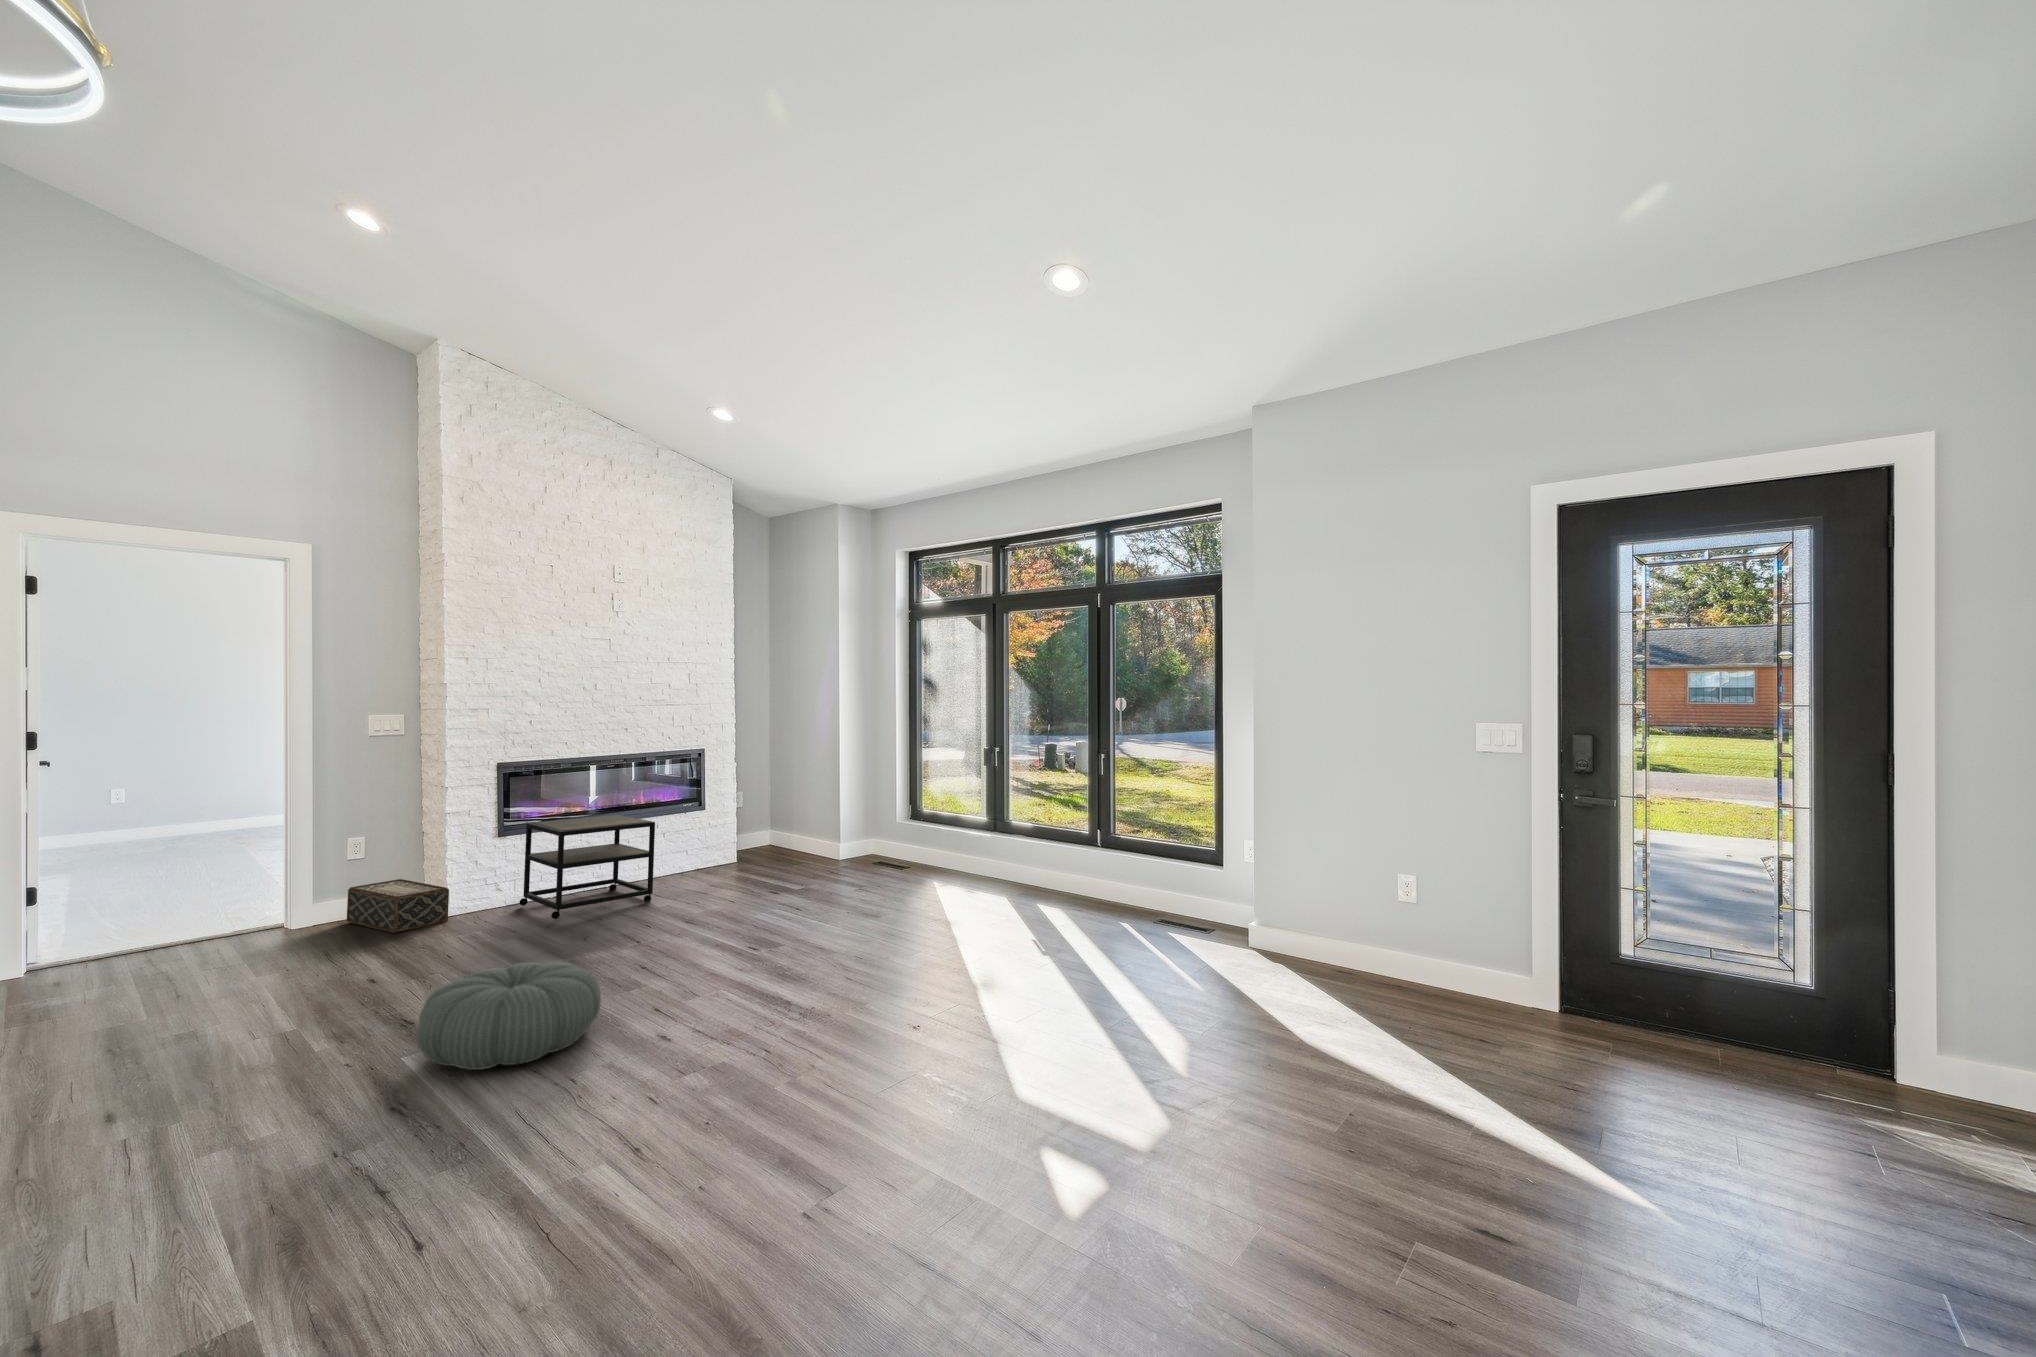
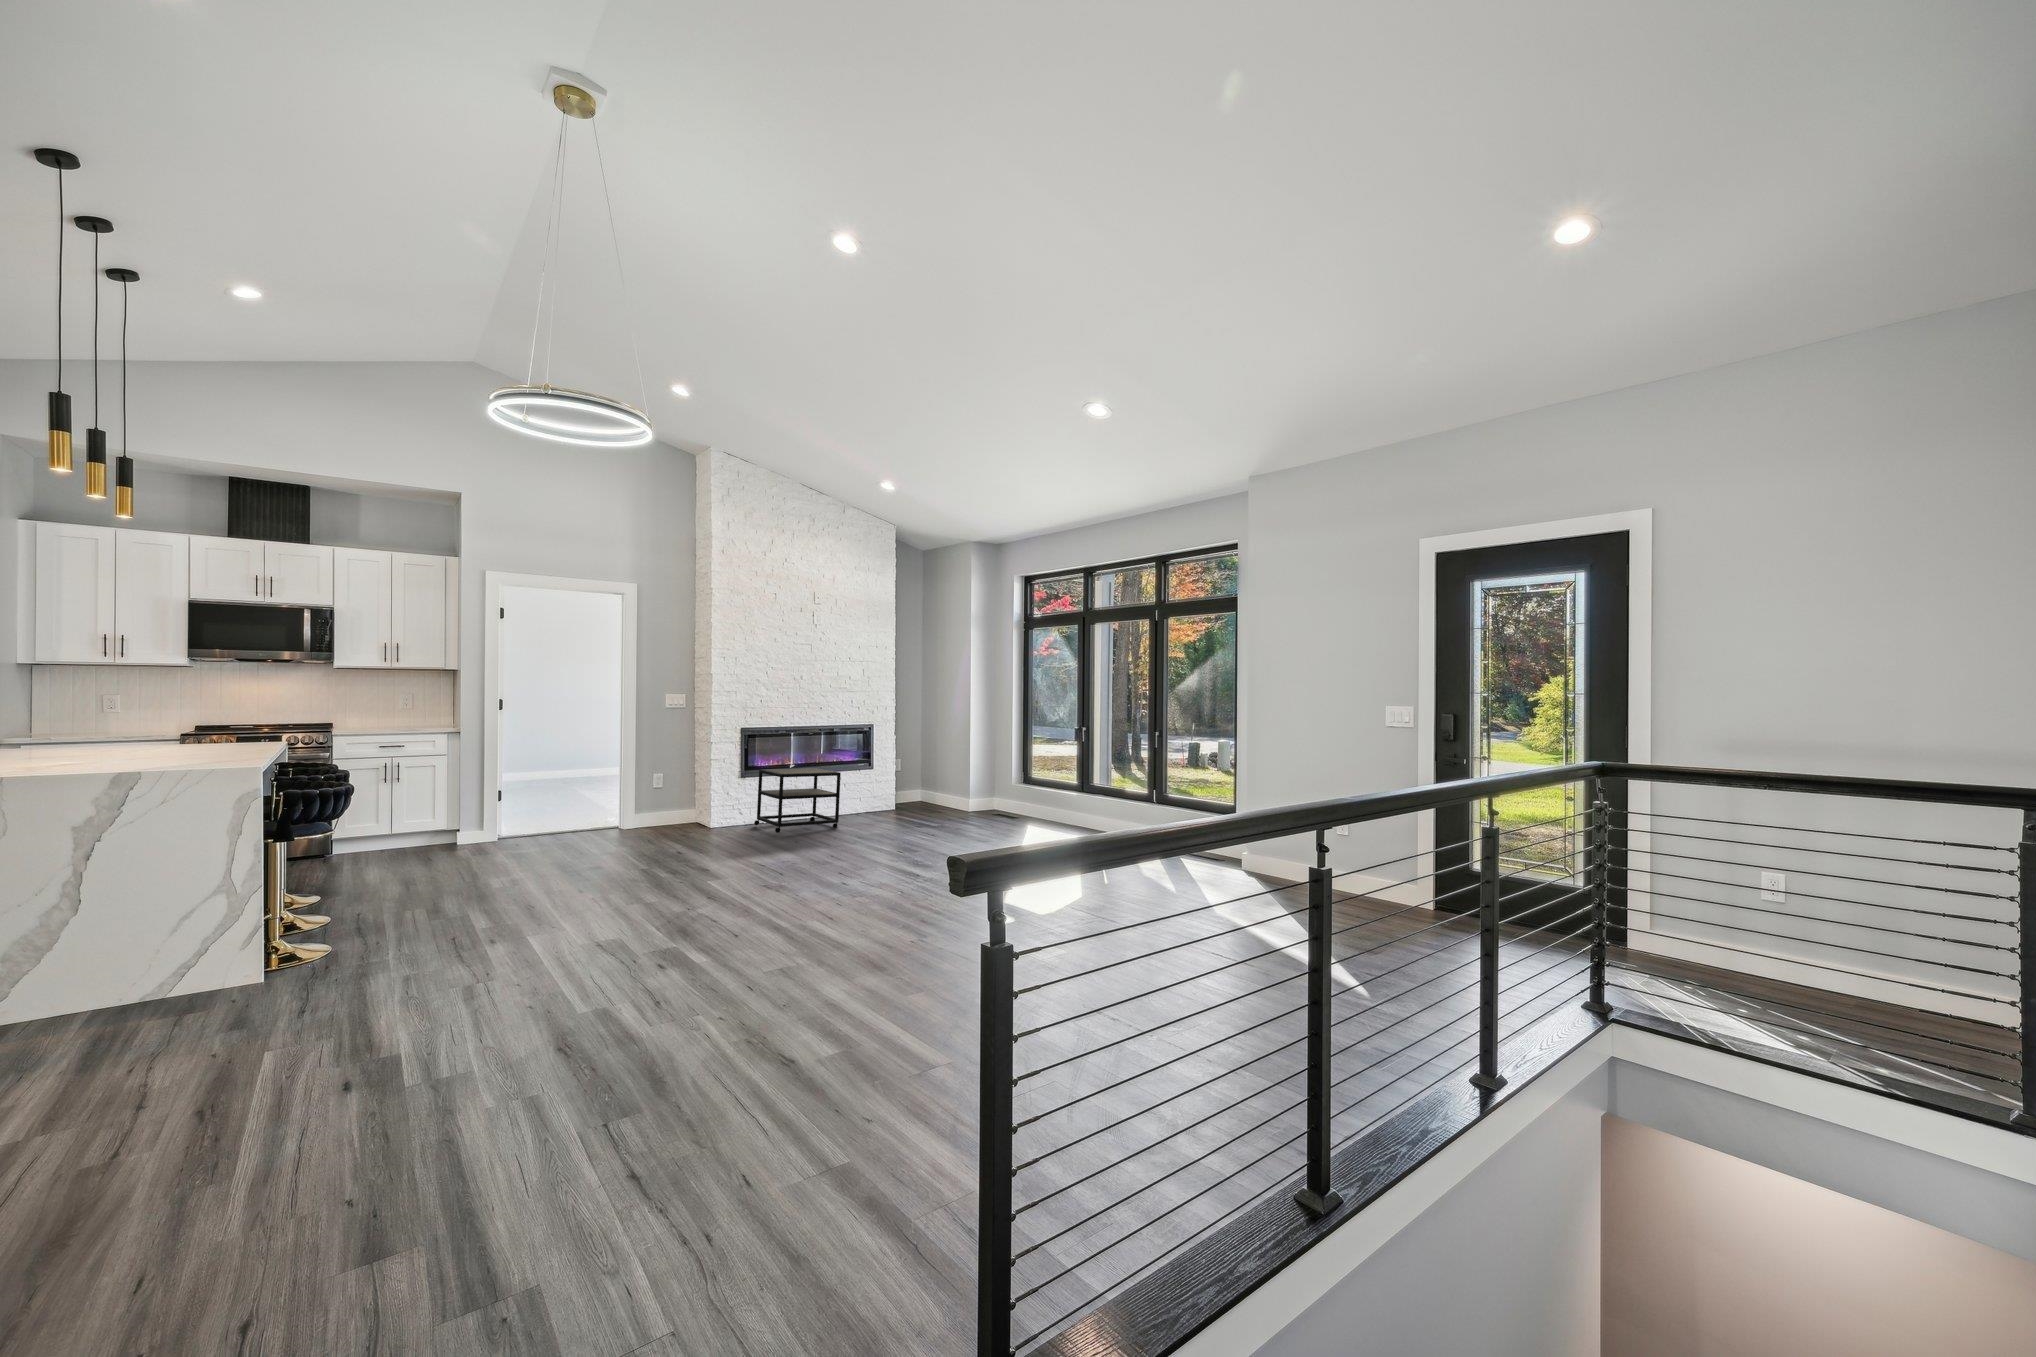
woven basket: present [347,879,449,933] -> none [654,803,713,834]
pouf: present [418,962,601,1070] -> none [714,840,809,891]

